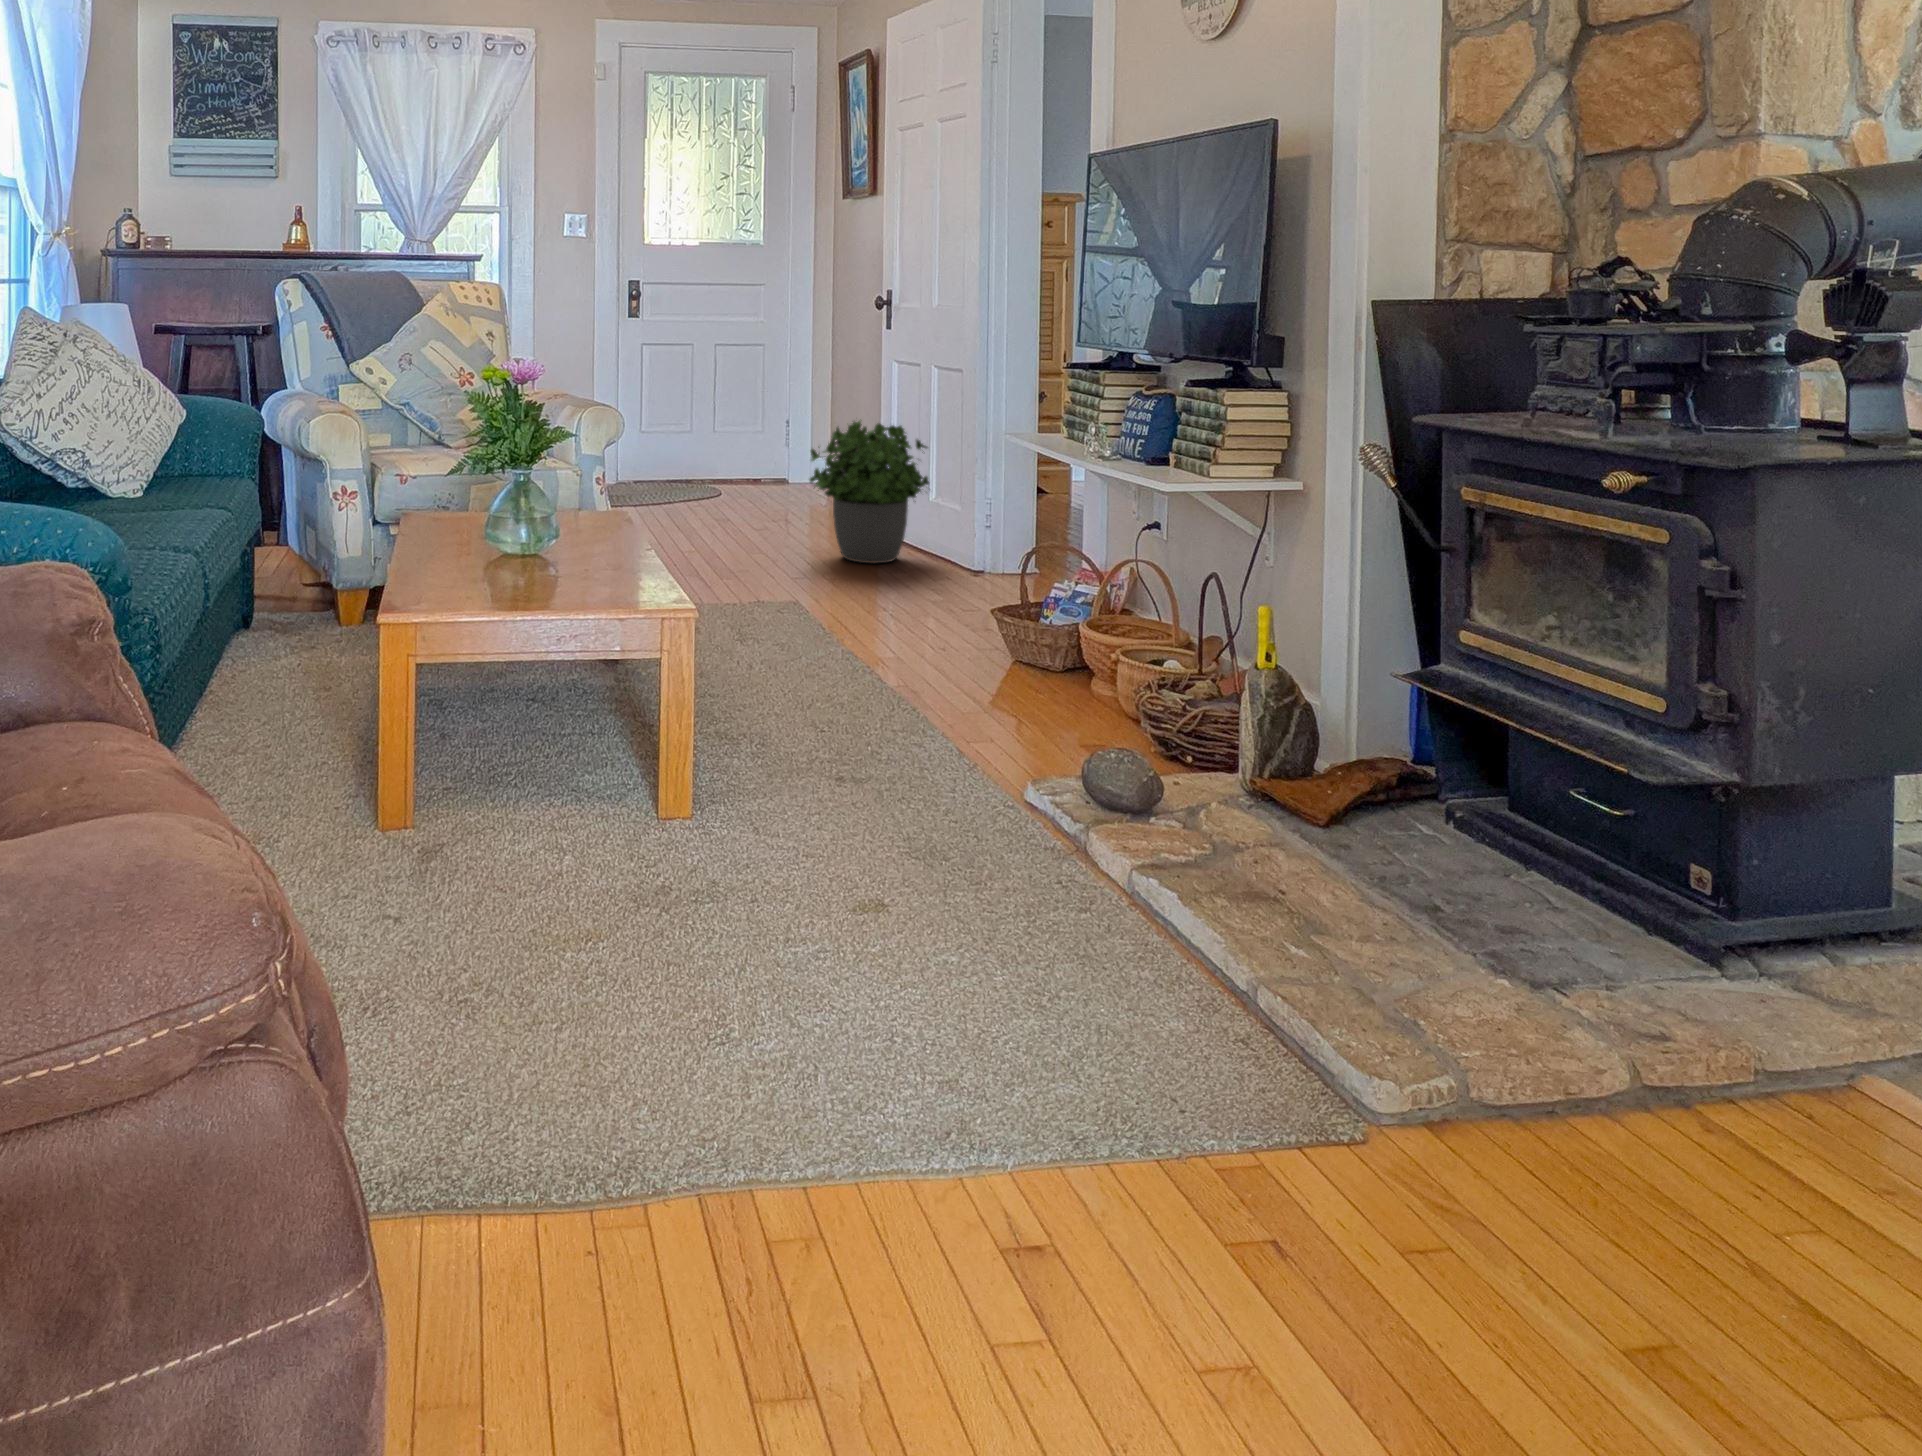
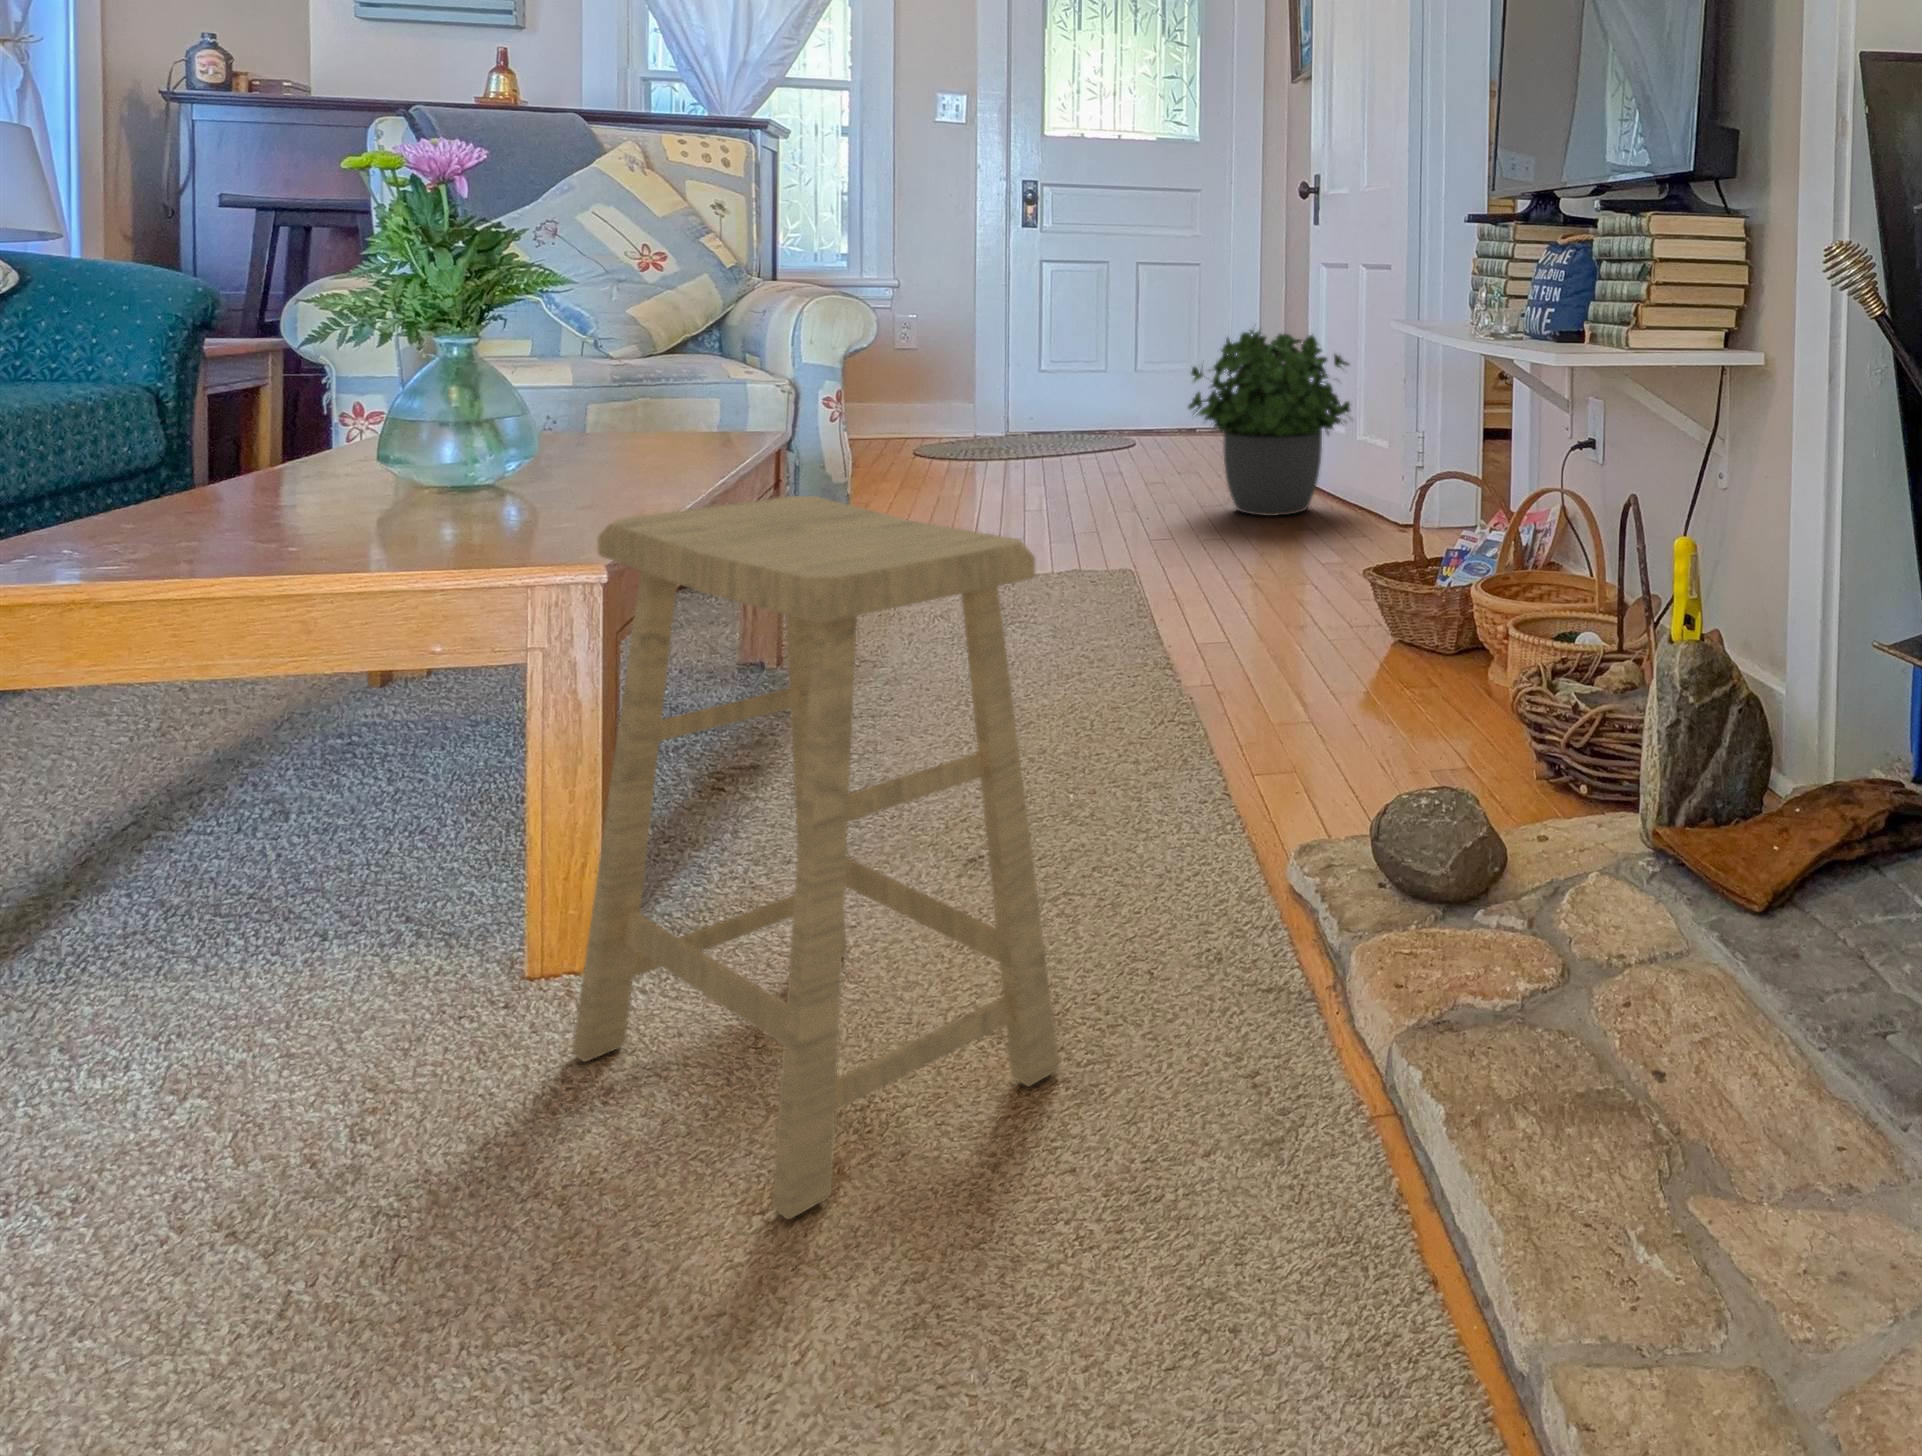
footstool: none [715,573,960,914] -> present [572,496,1059,1219]

